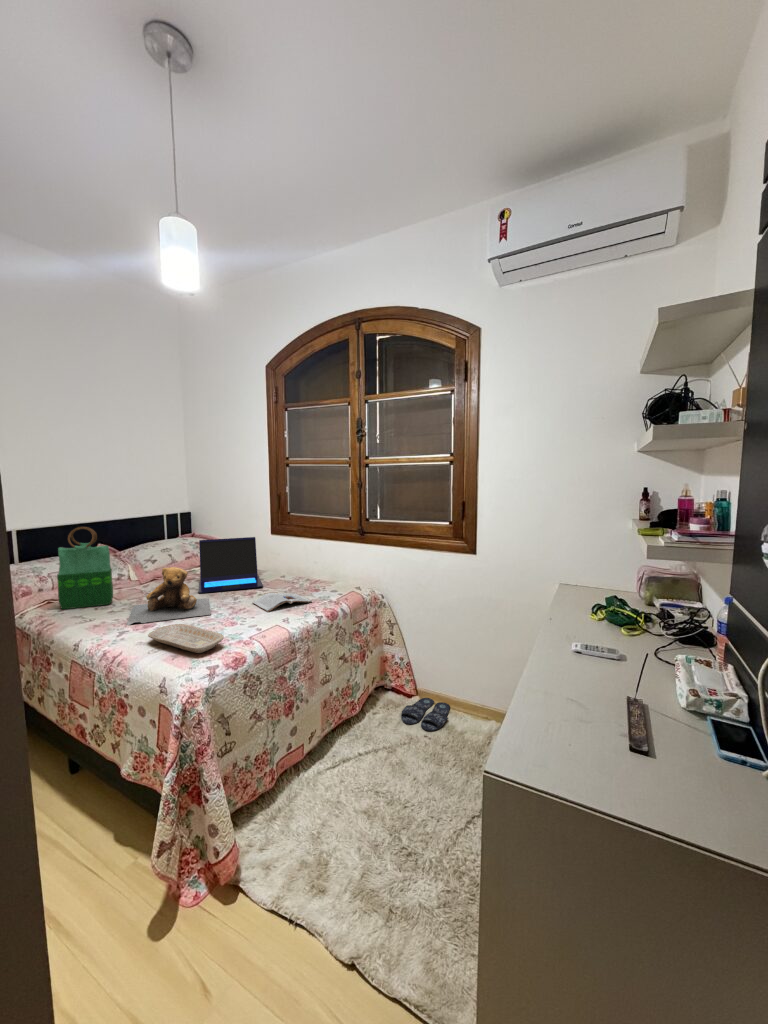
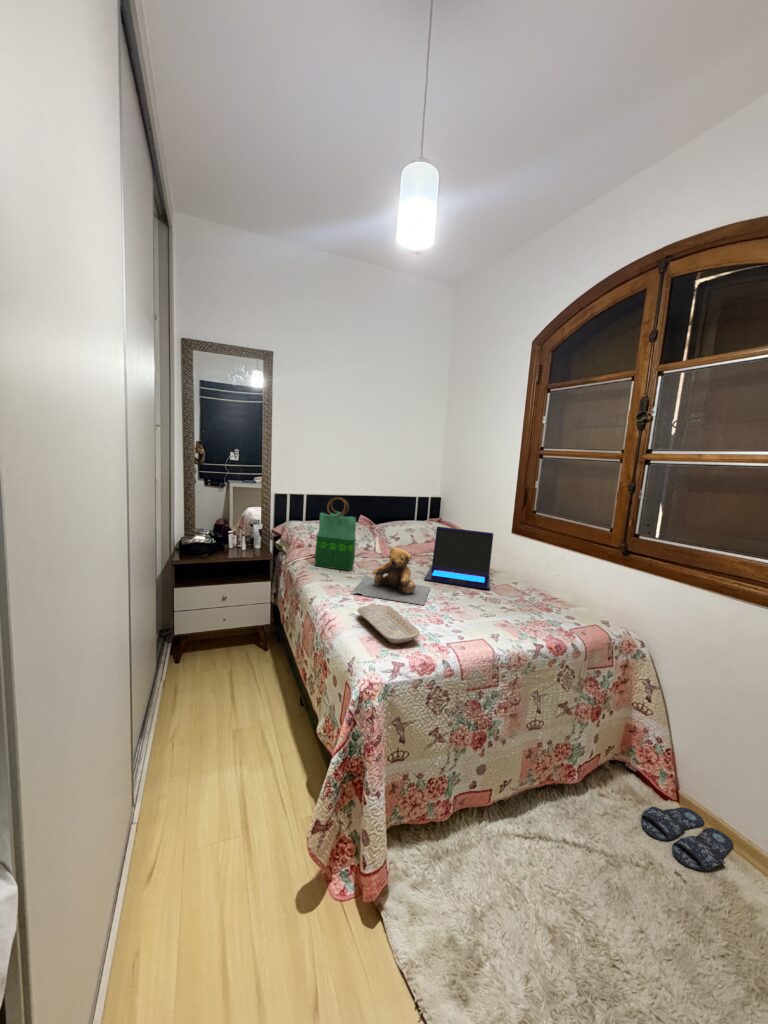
magazine: present [253,593,312,612] -> none [470,598,538,623]

